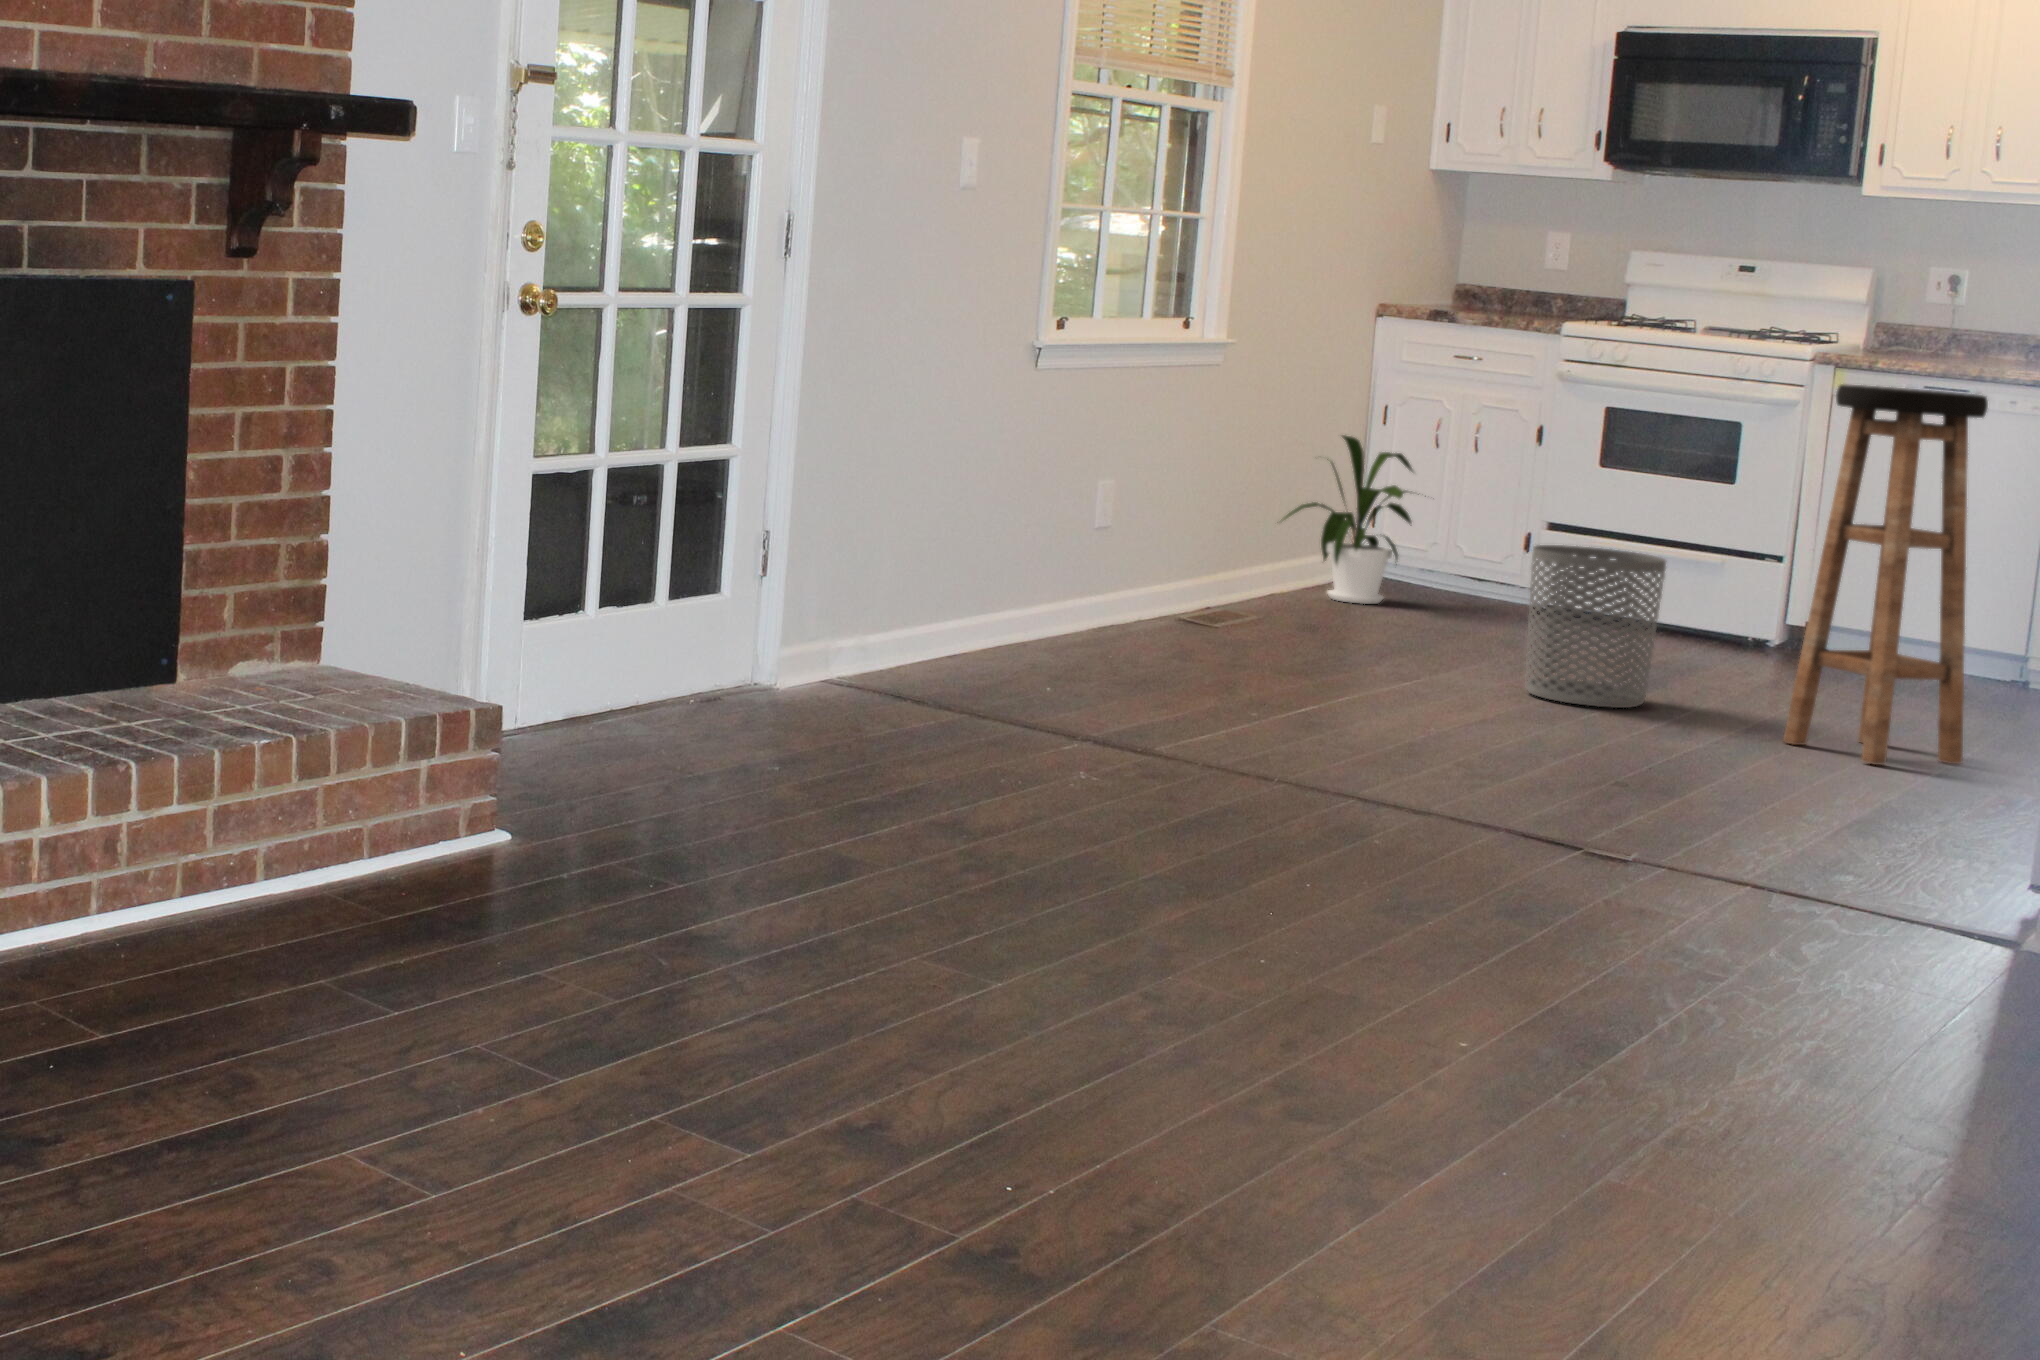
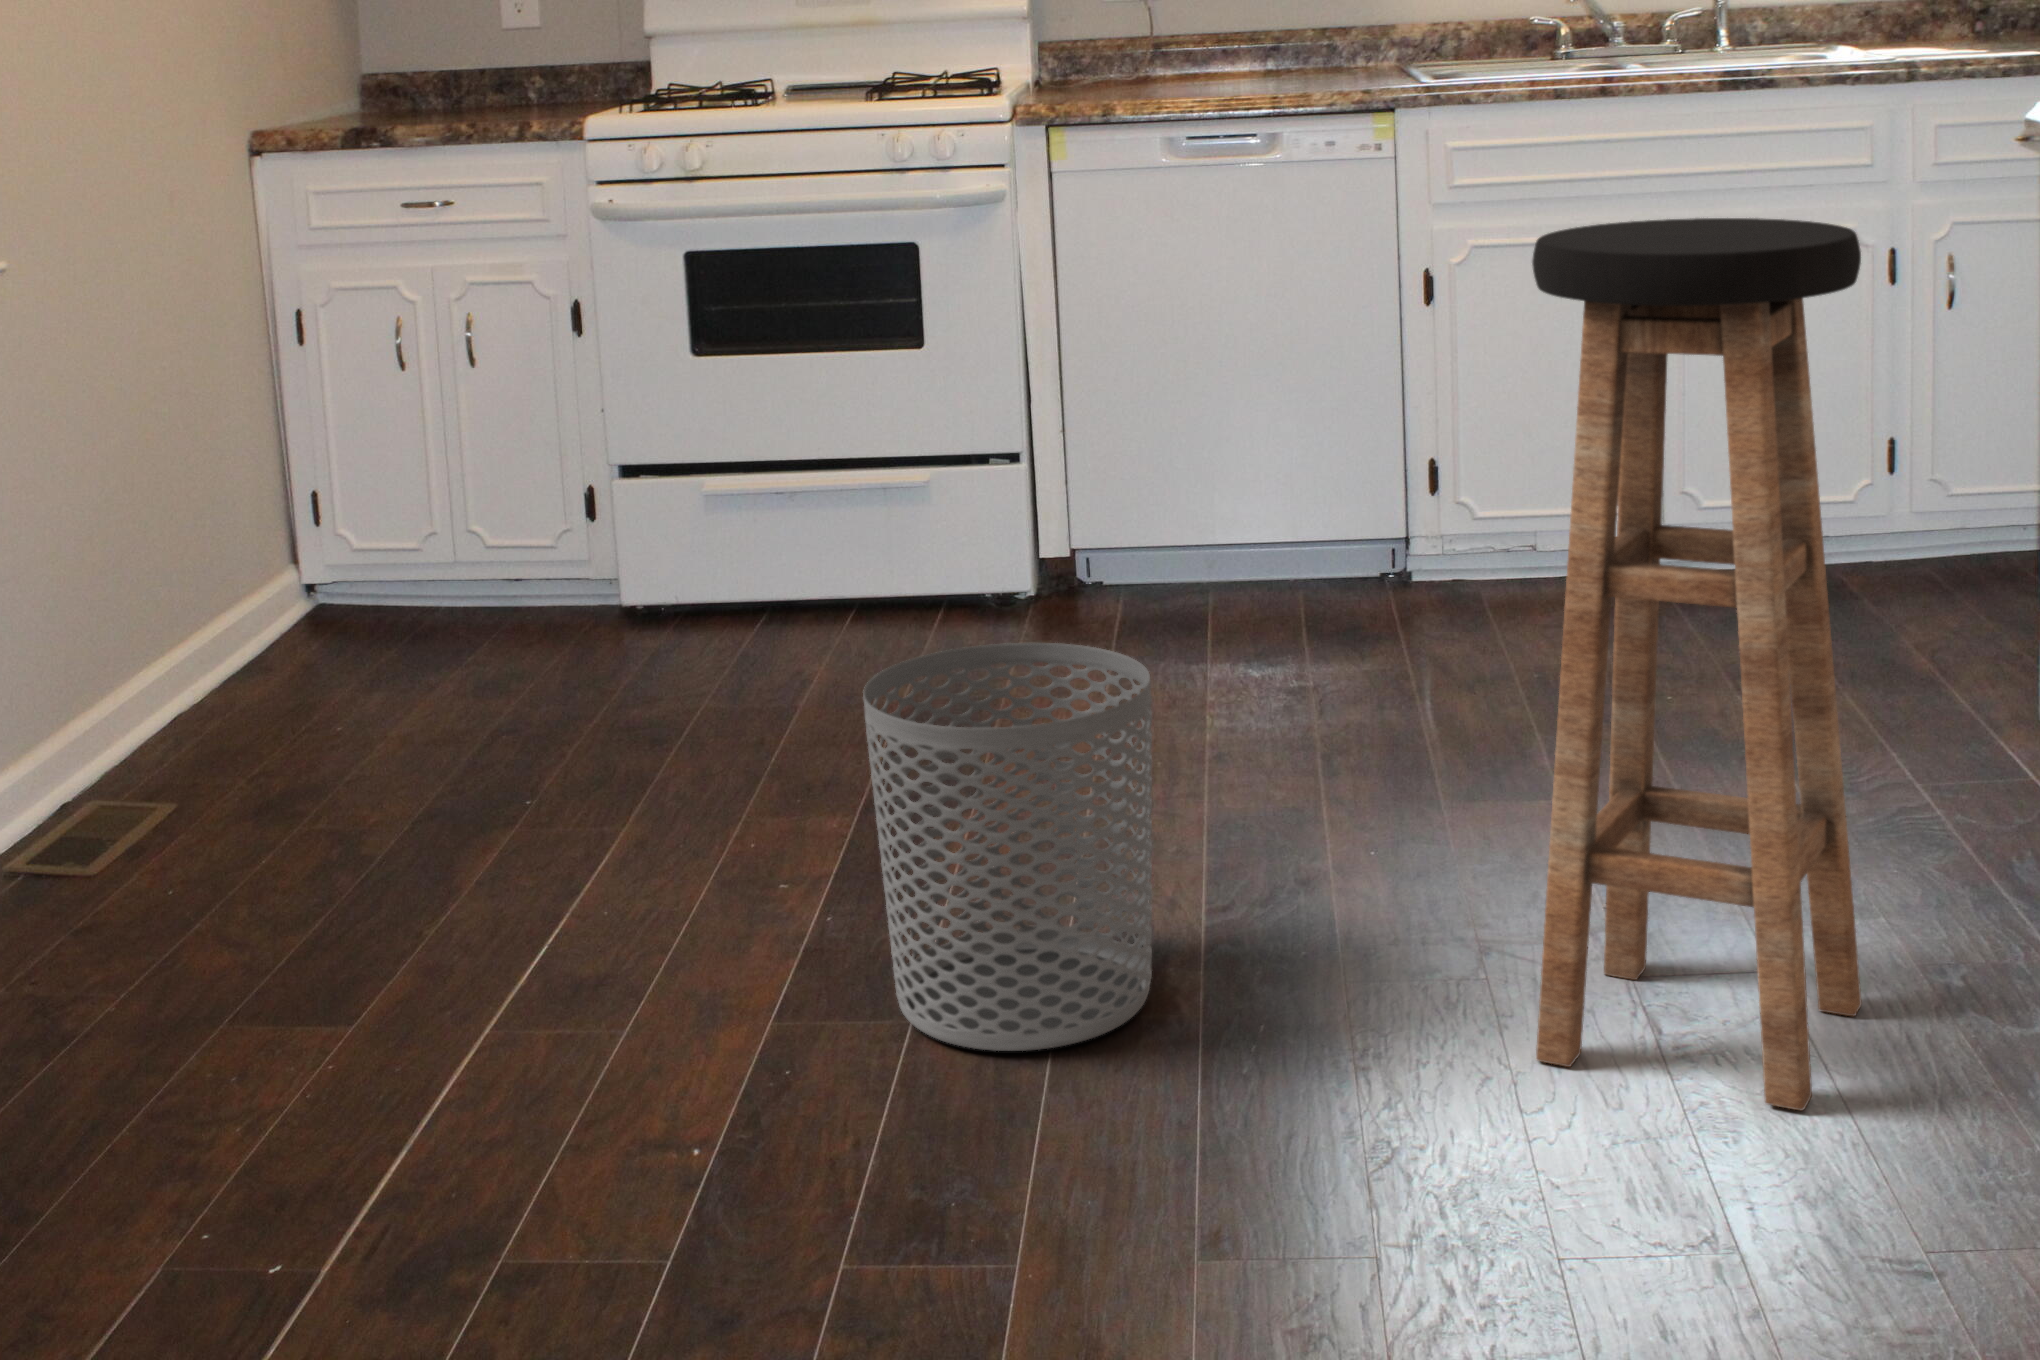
house plant: present [1283,435,1426,604] -> none [164,400,450,701]

